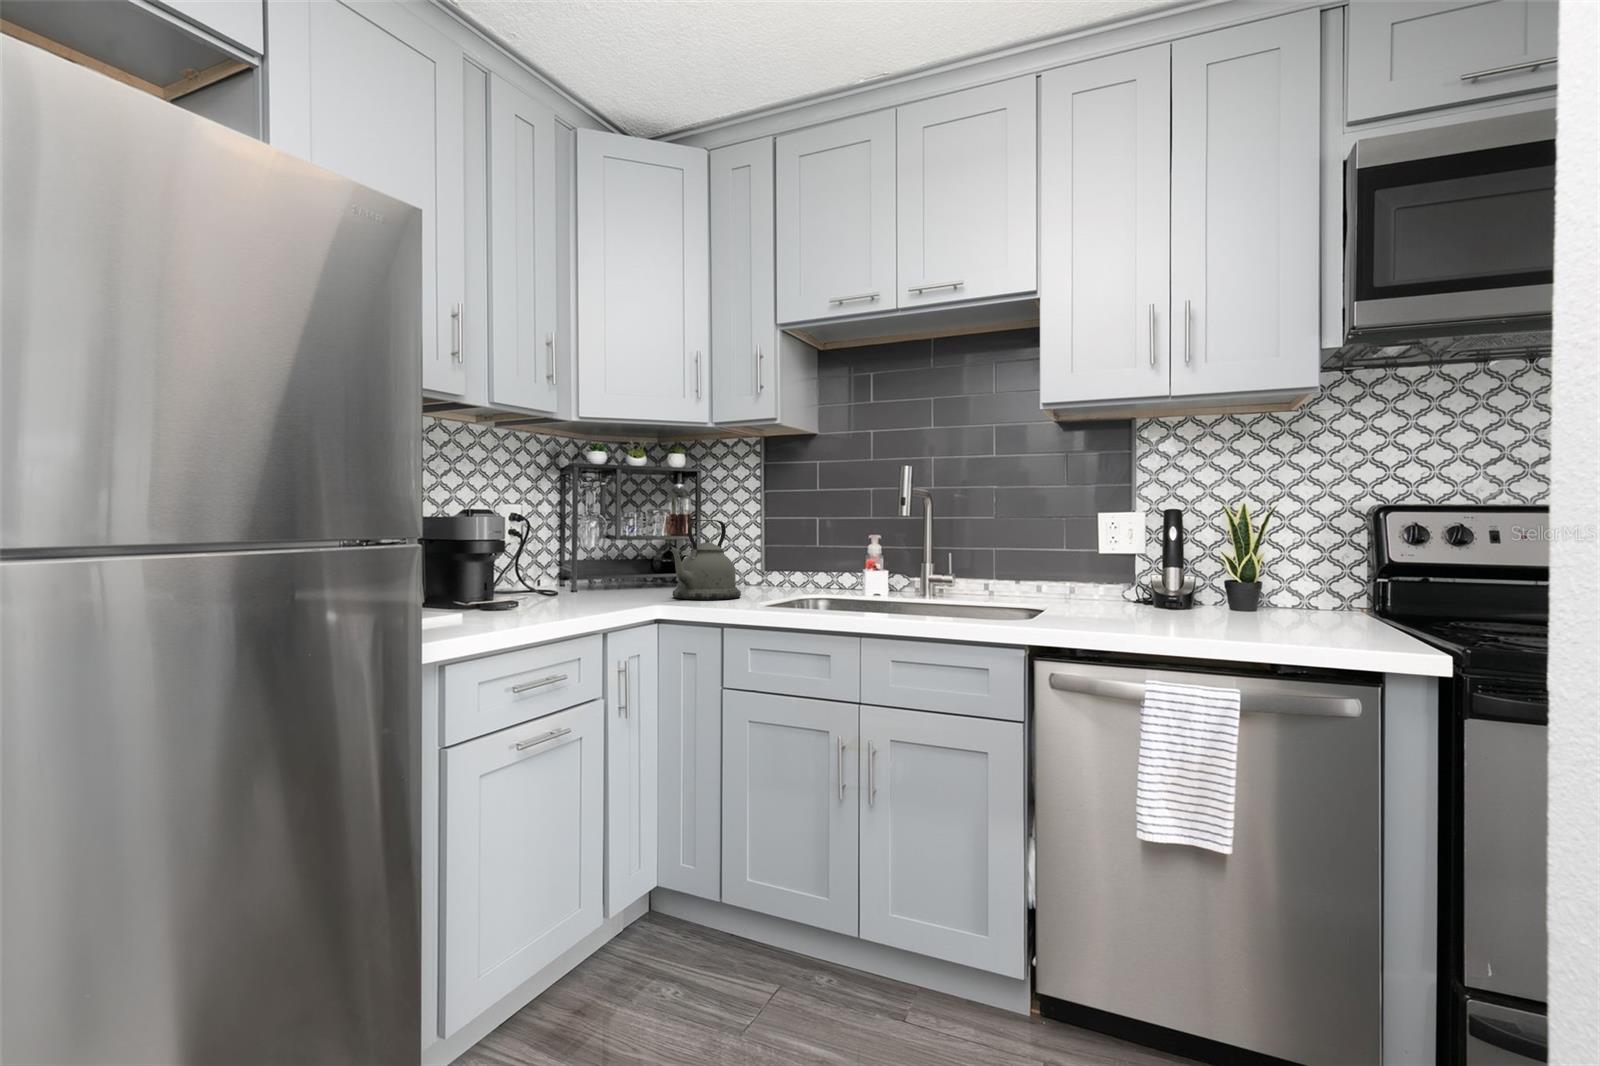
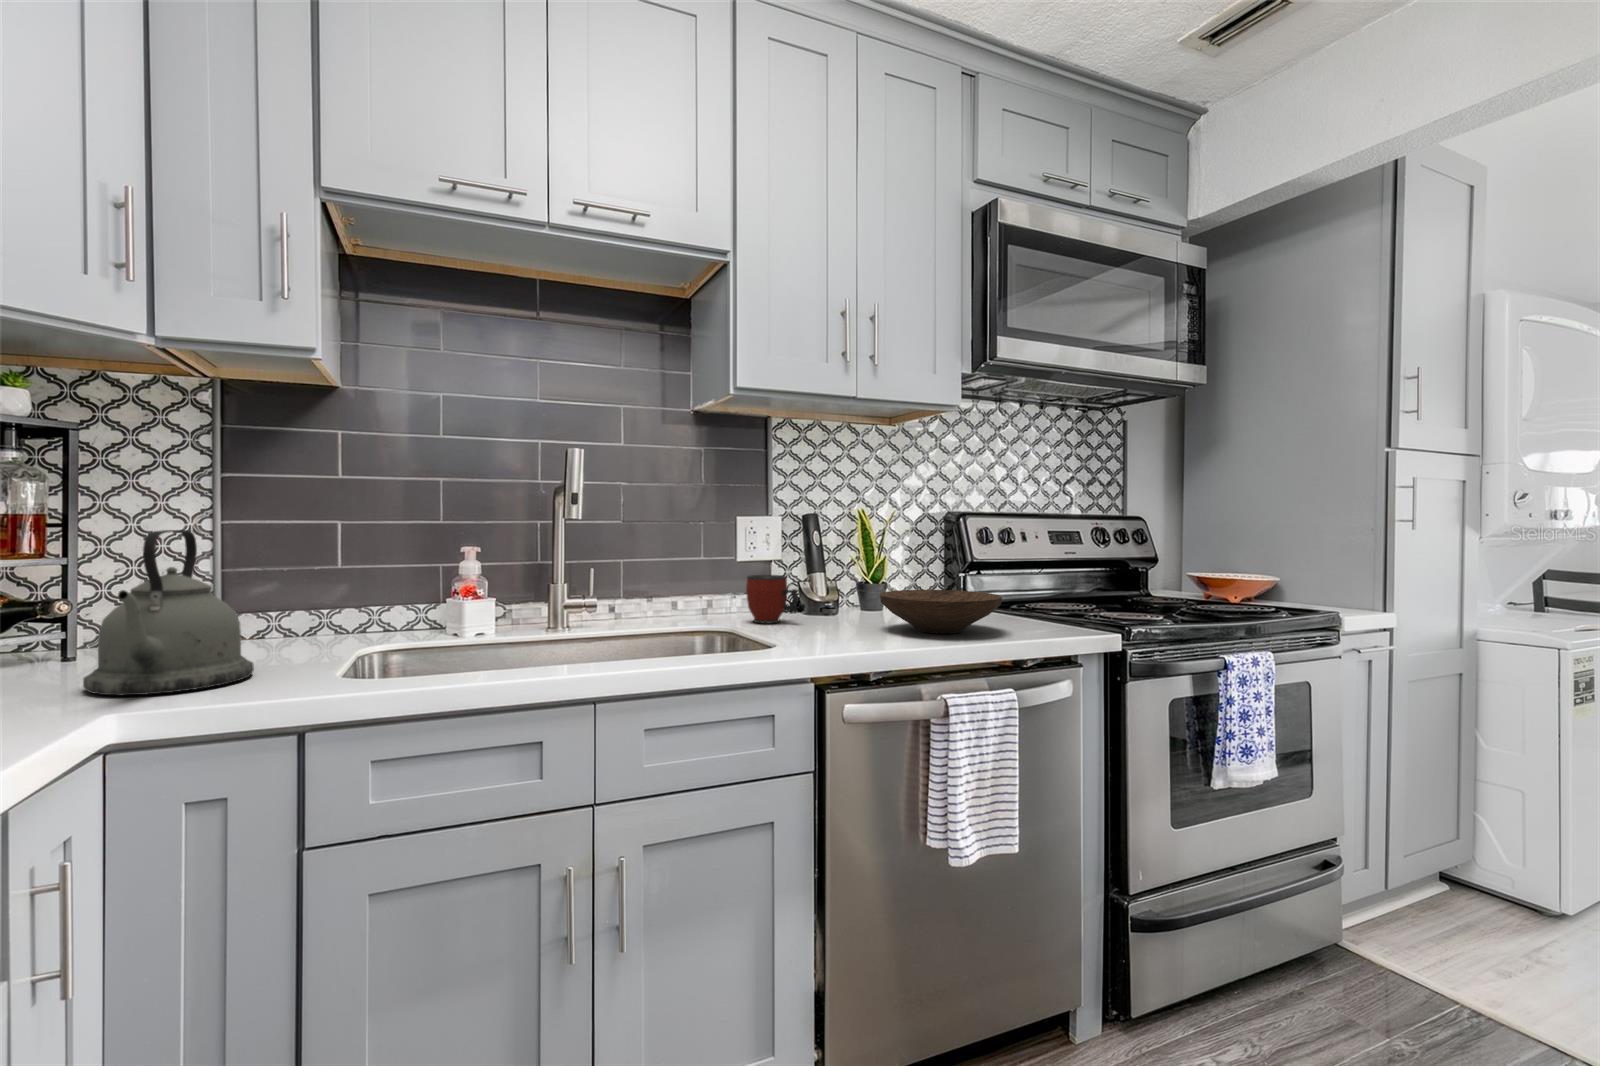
mug: none [1090,565,1132,609] -> present [746,575,799,623]
wooden bowl: none [1181,585,1329,629] -> present [880,590,1002,634]

